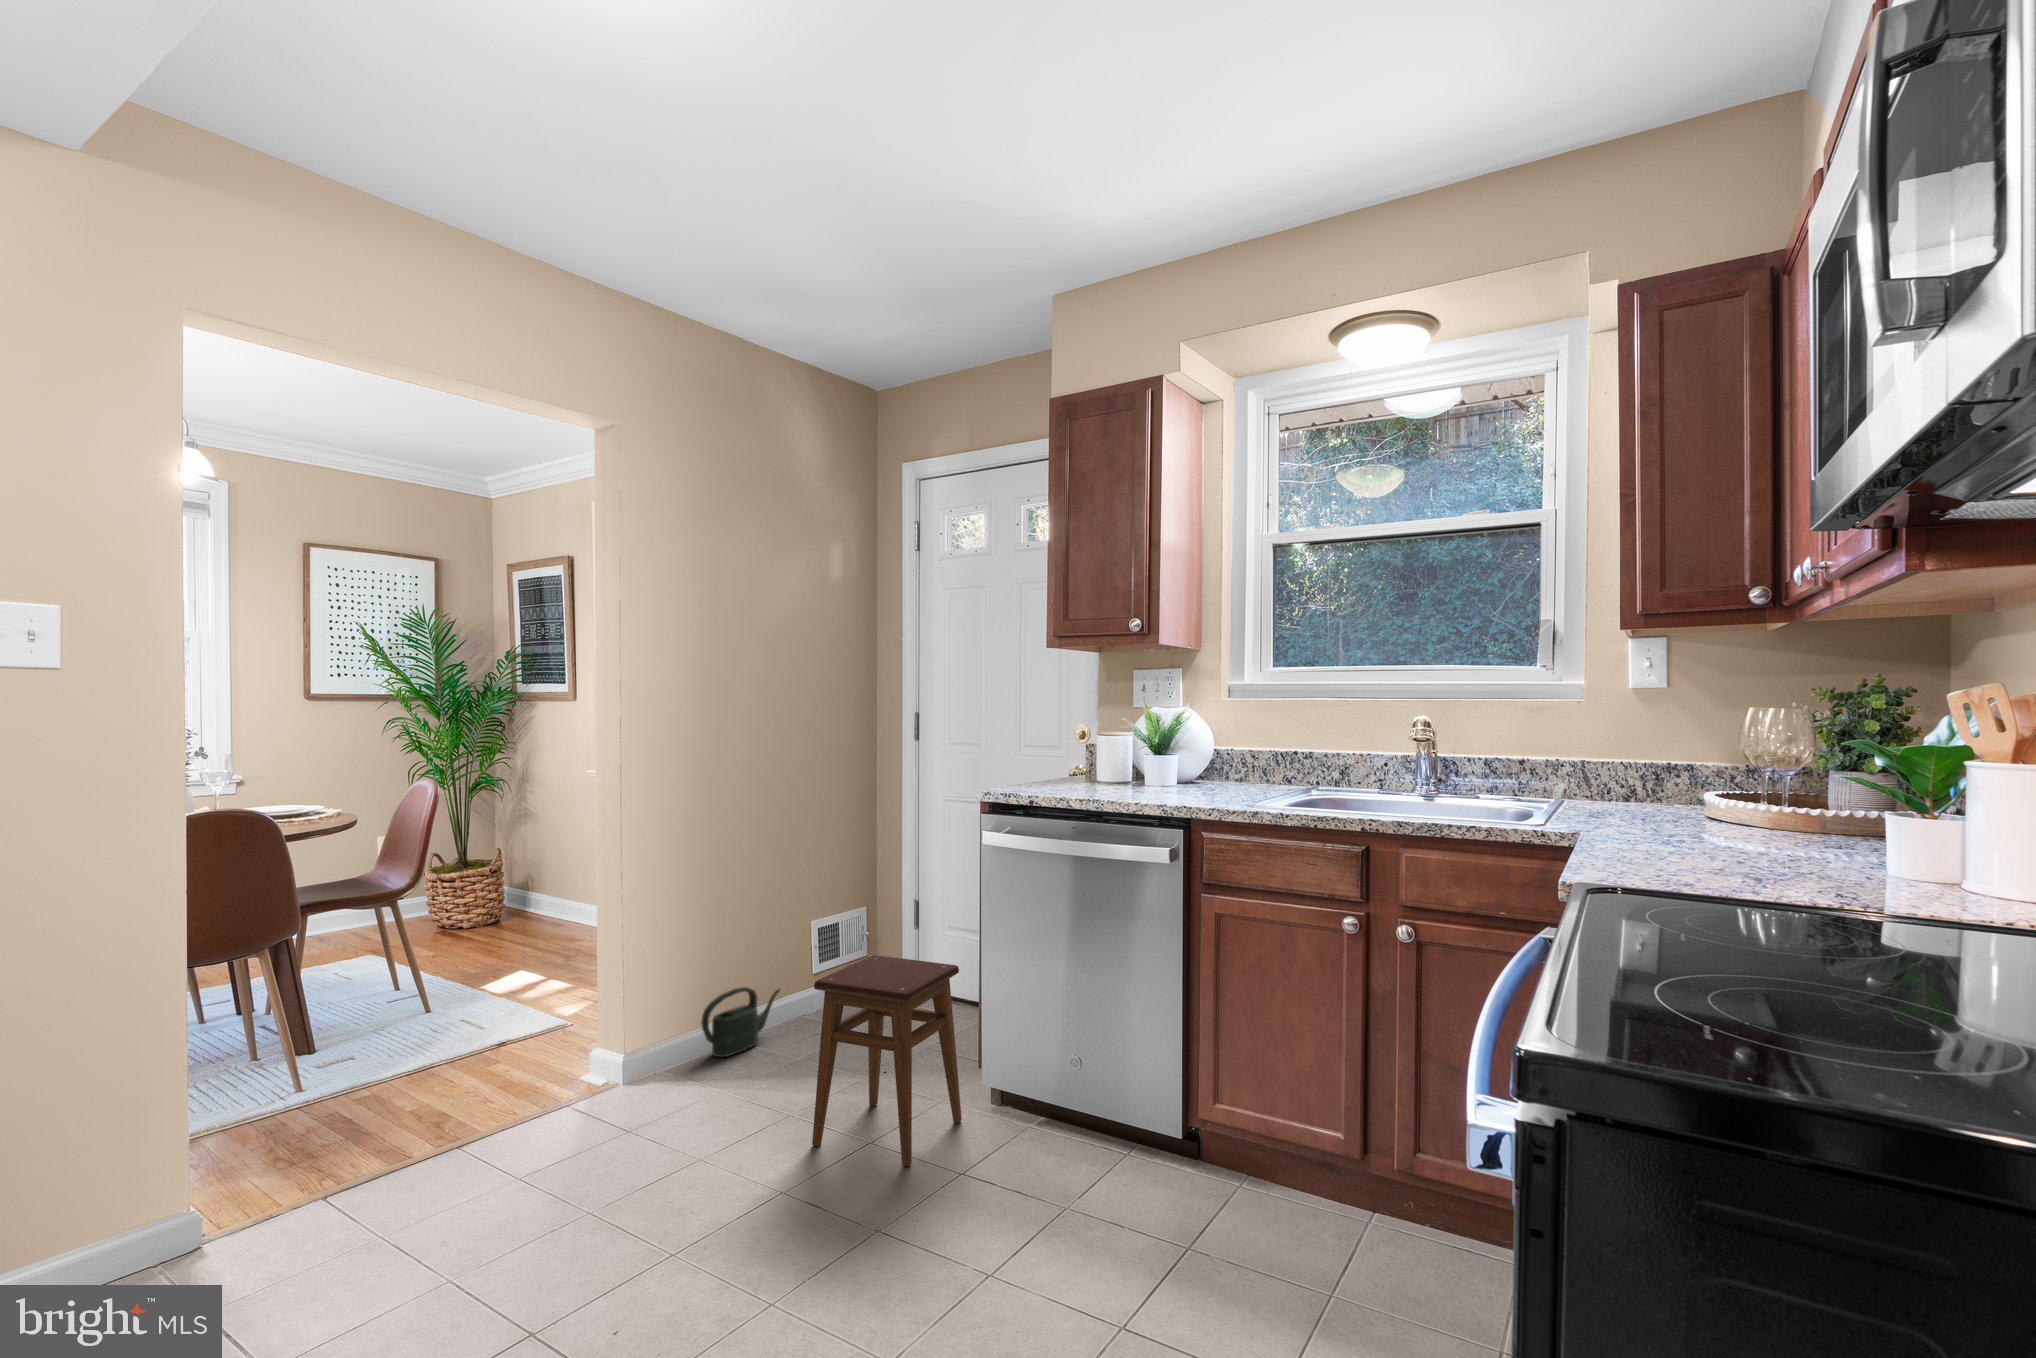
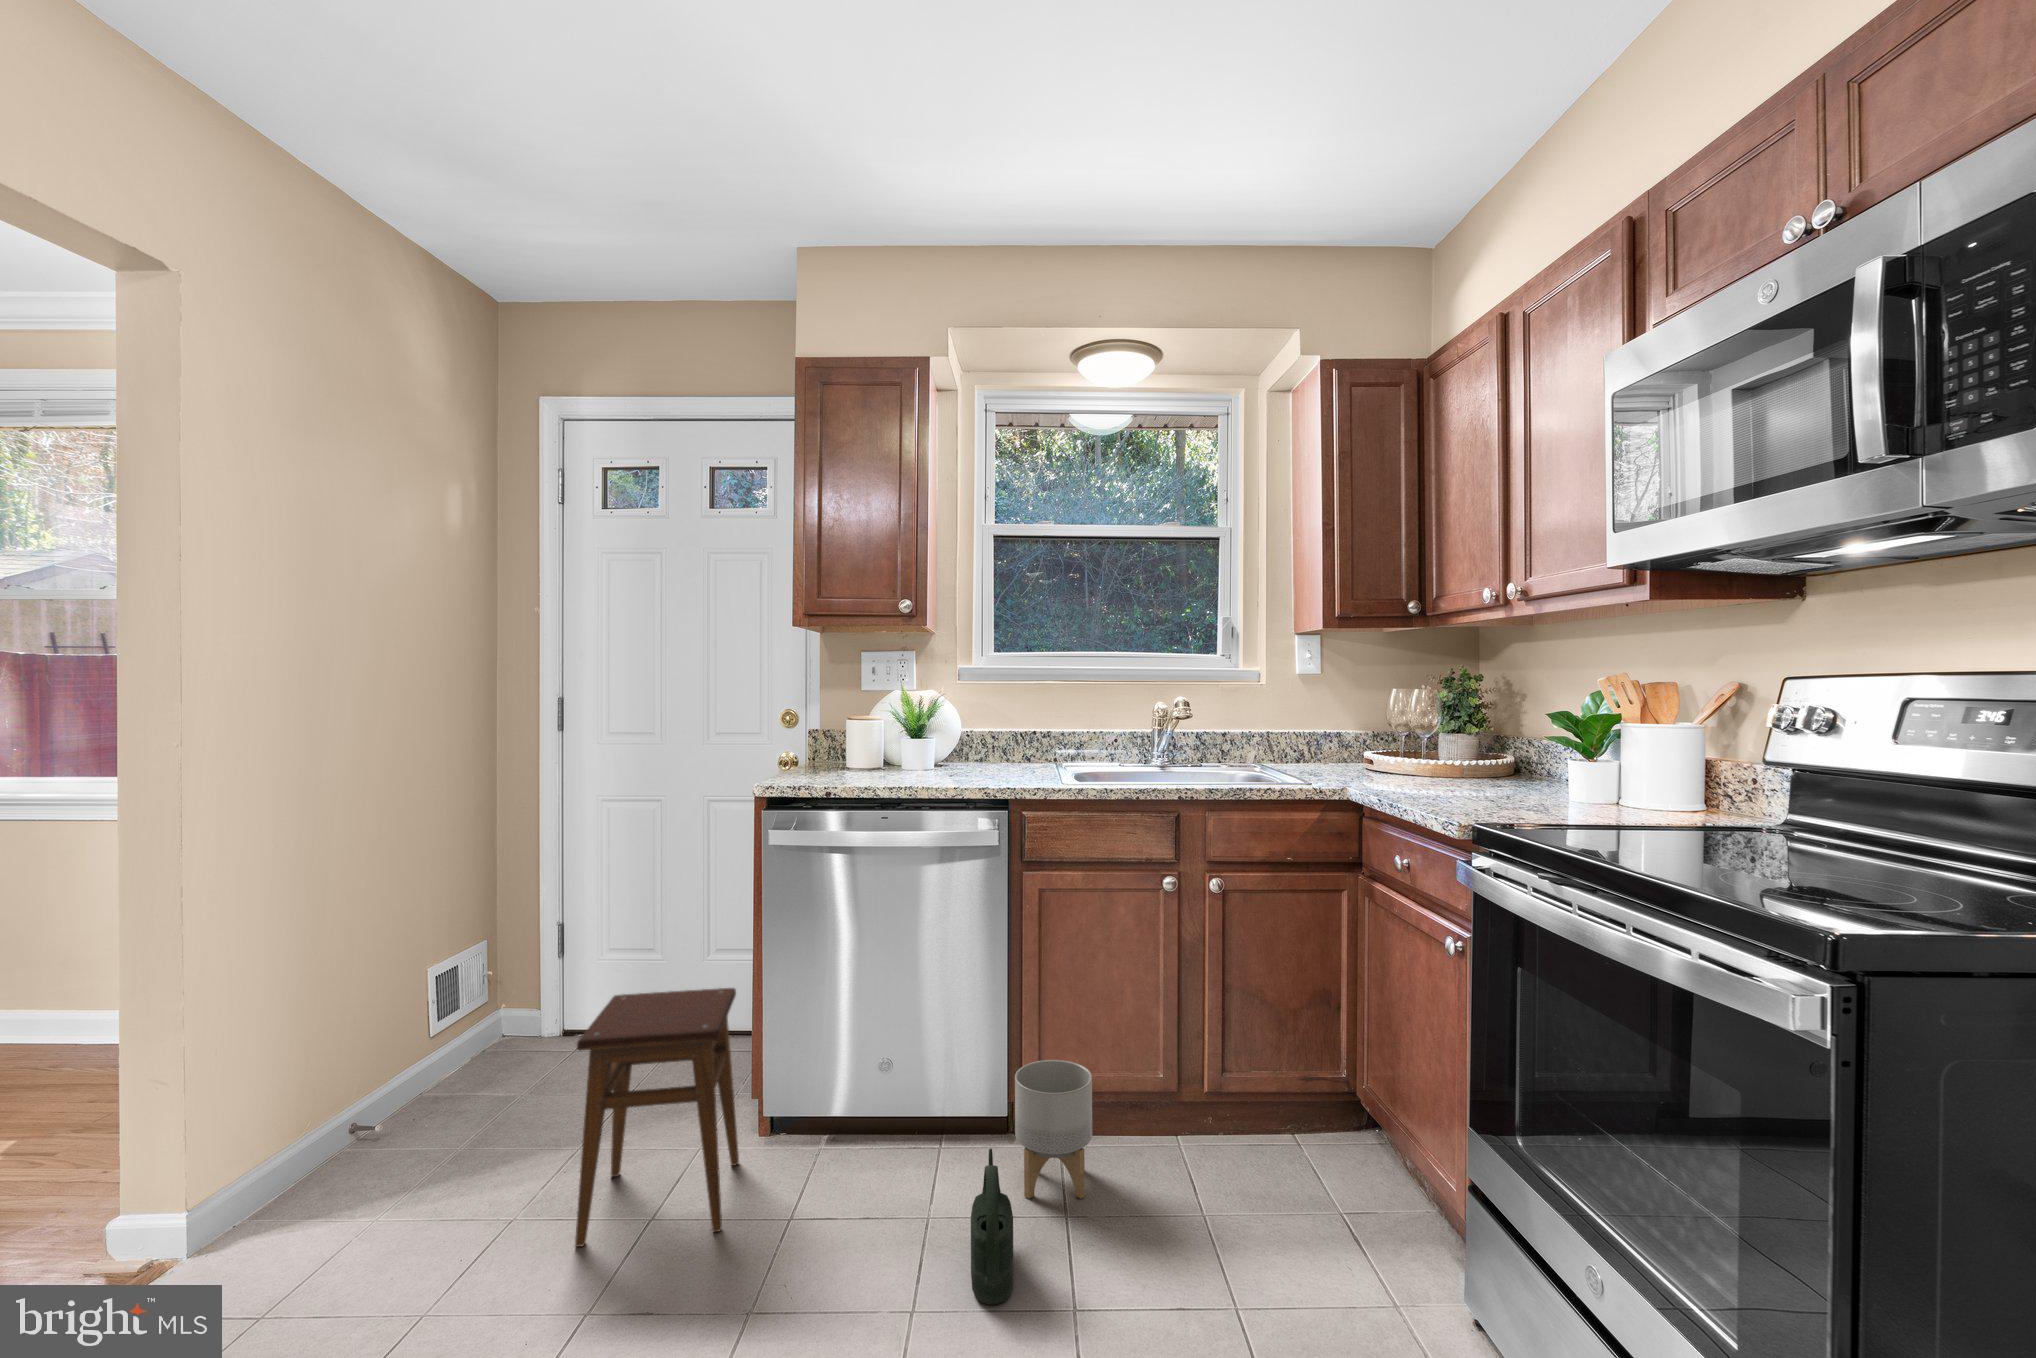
watering can: present [701,987,780,1057] -> present [971,1149,1013,1305]
planter: none [1165,1092,1247,1242] -> present [1015,1060,1092,1199]

